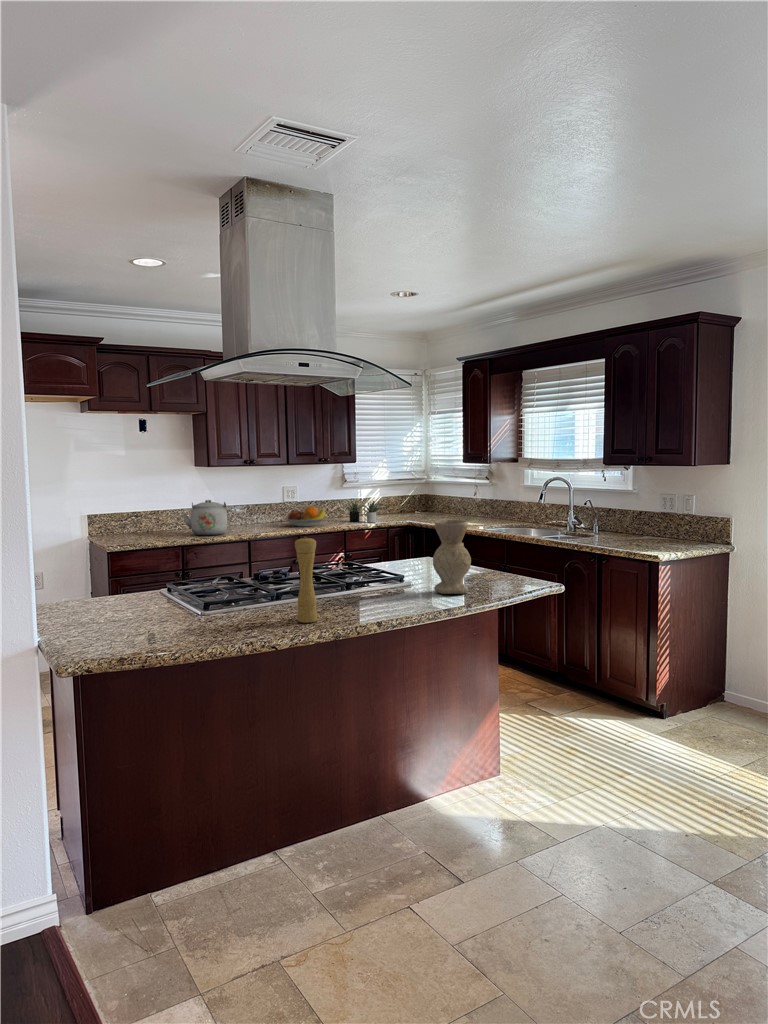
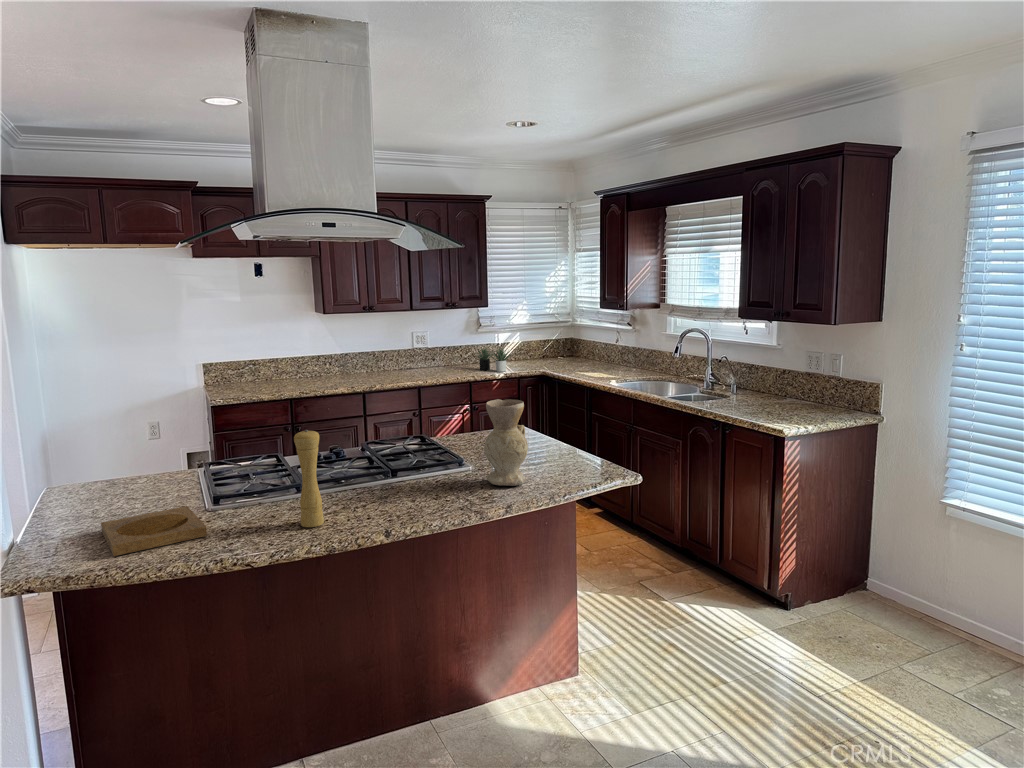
kettle: present [182,500,227,535] -> none [295,350,343,387]
fruit bowl: present [283,506,327,527] -> none [406,355,453,376]
tray: none [118,611,220,644] -> present [101,506,207,556]

